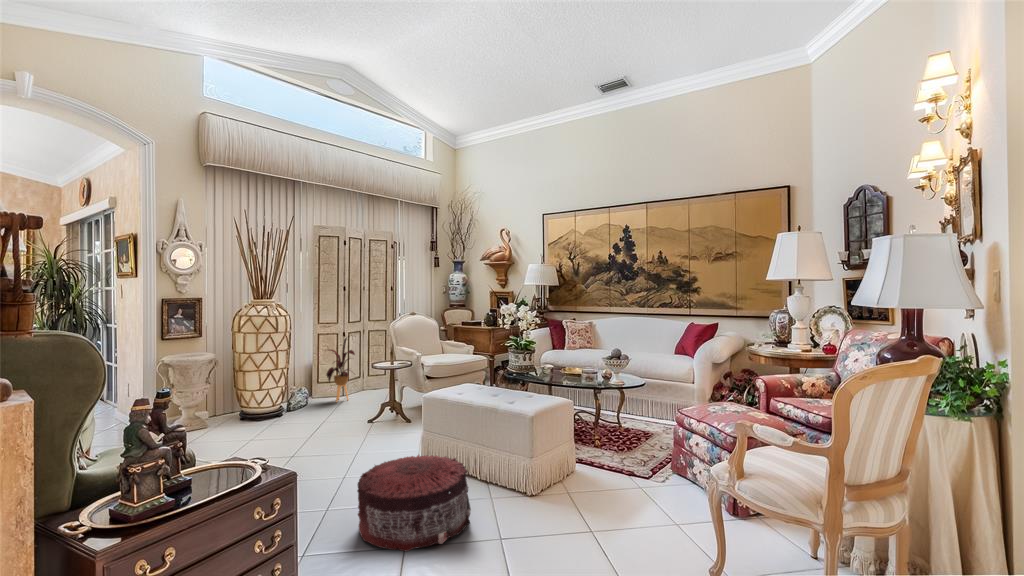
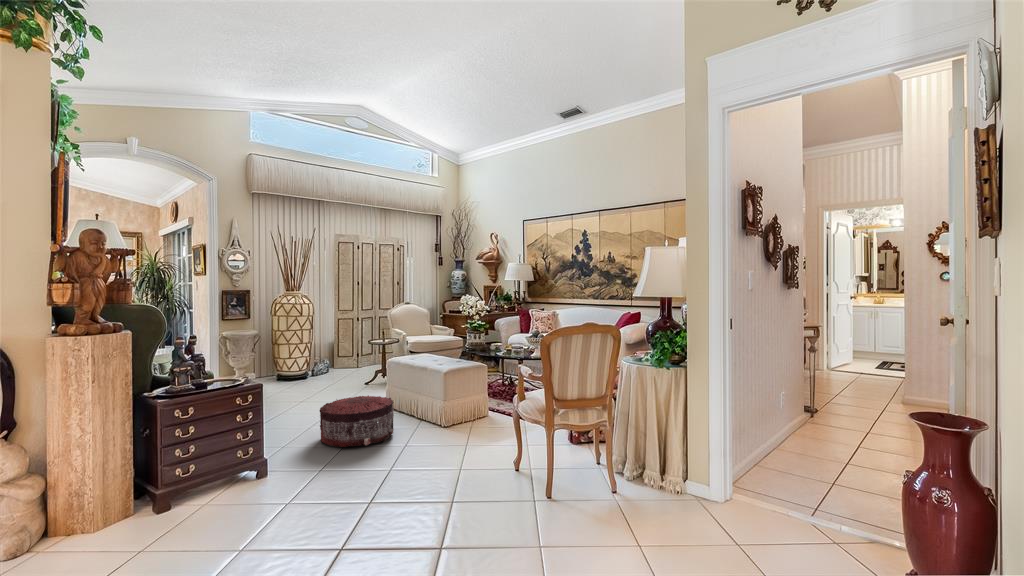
house plant: present [327,338,355,402] -> none [339,321,365,372]

